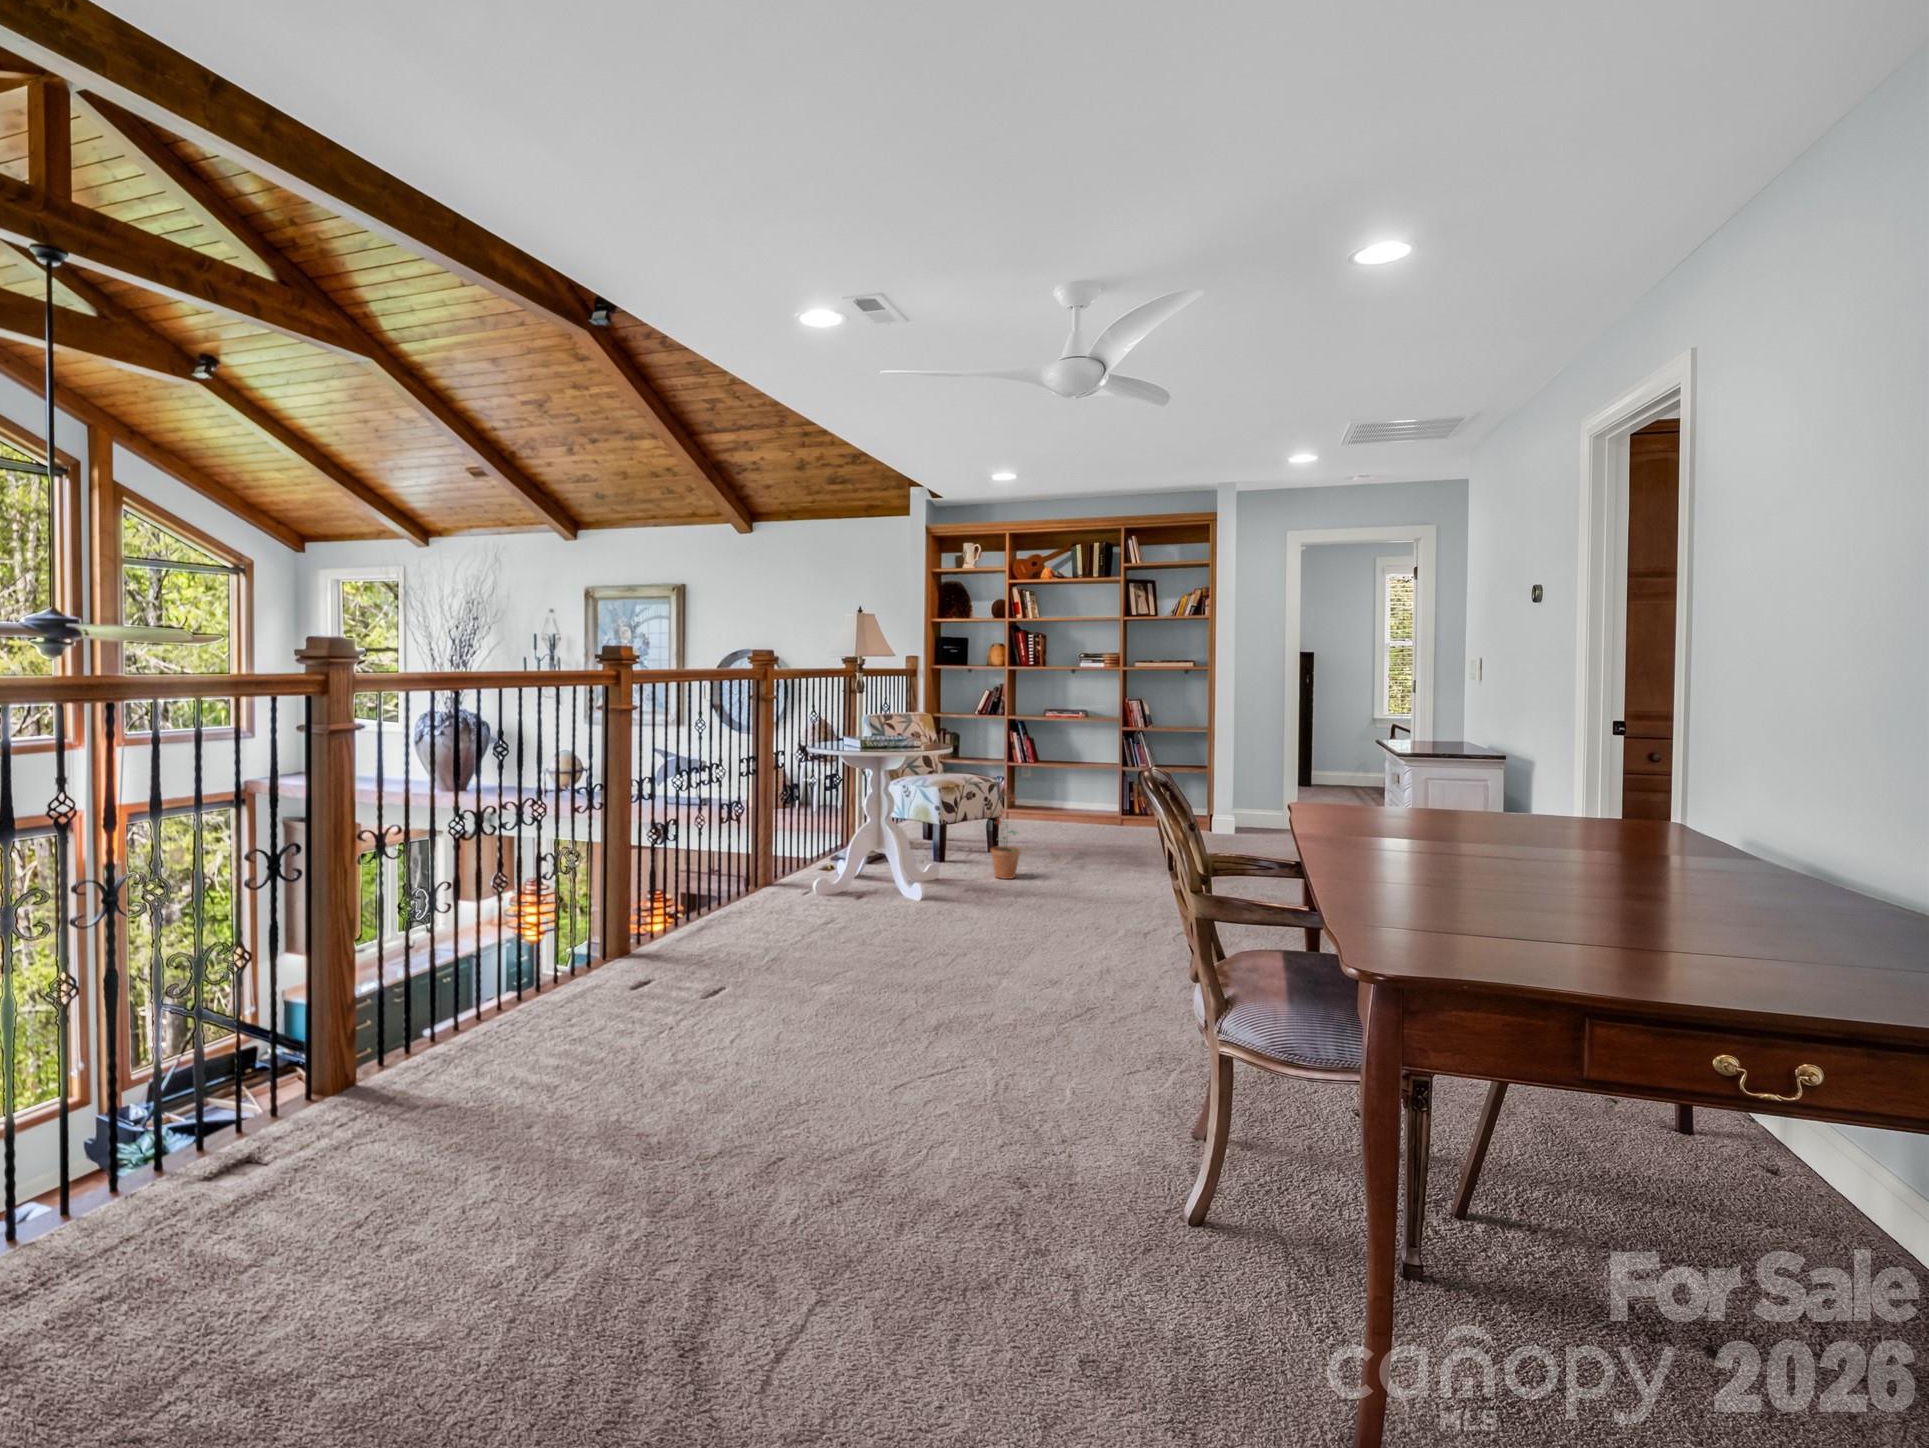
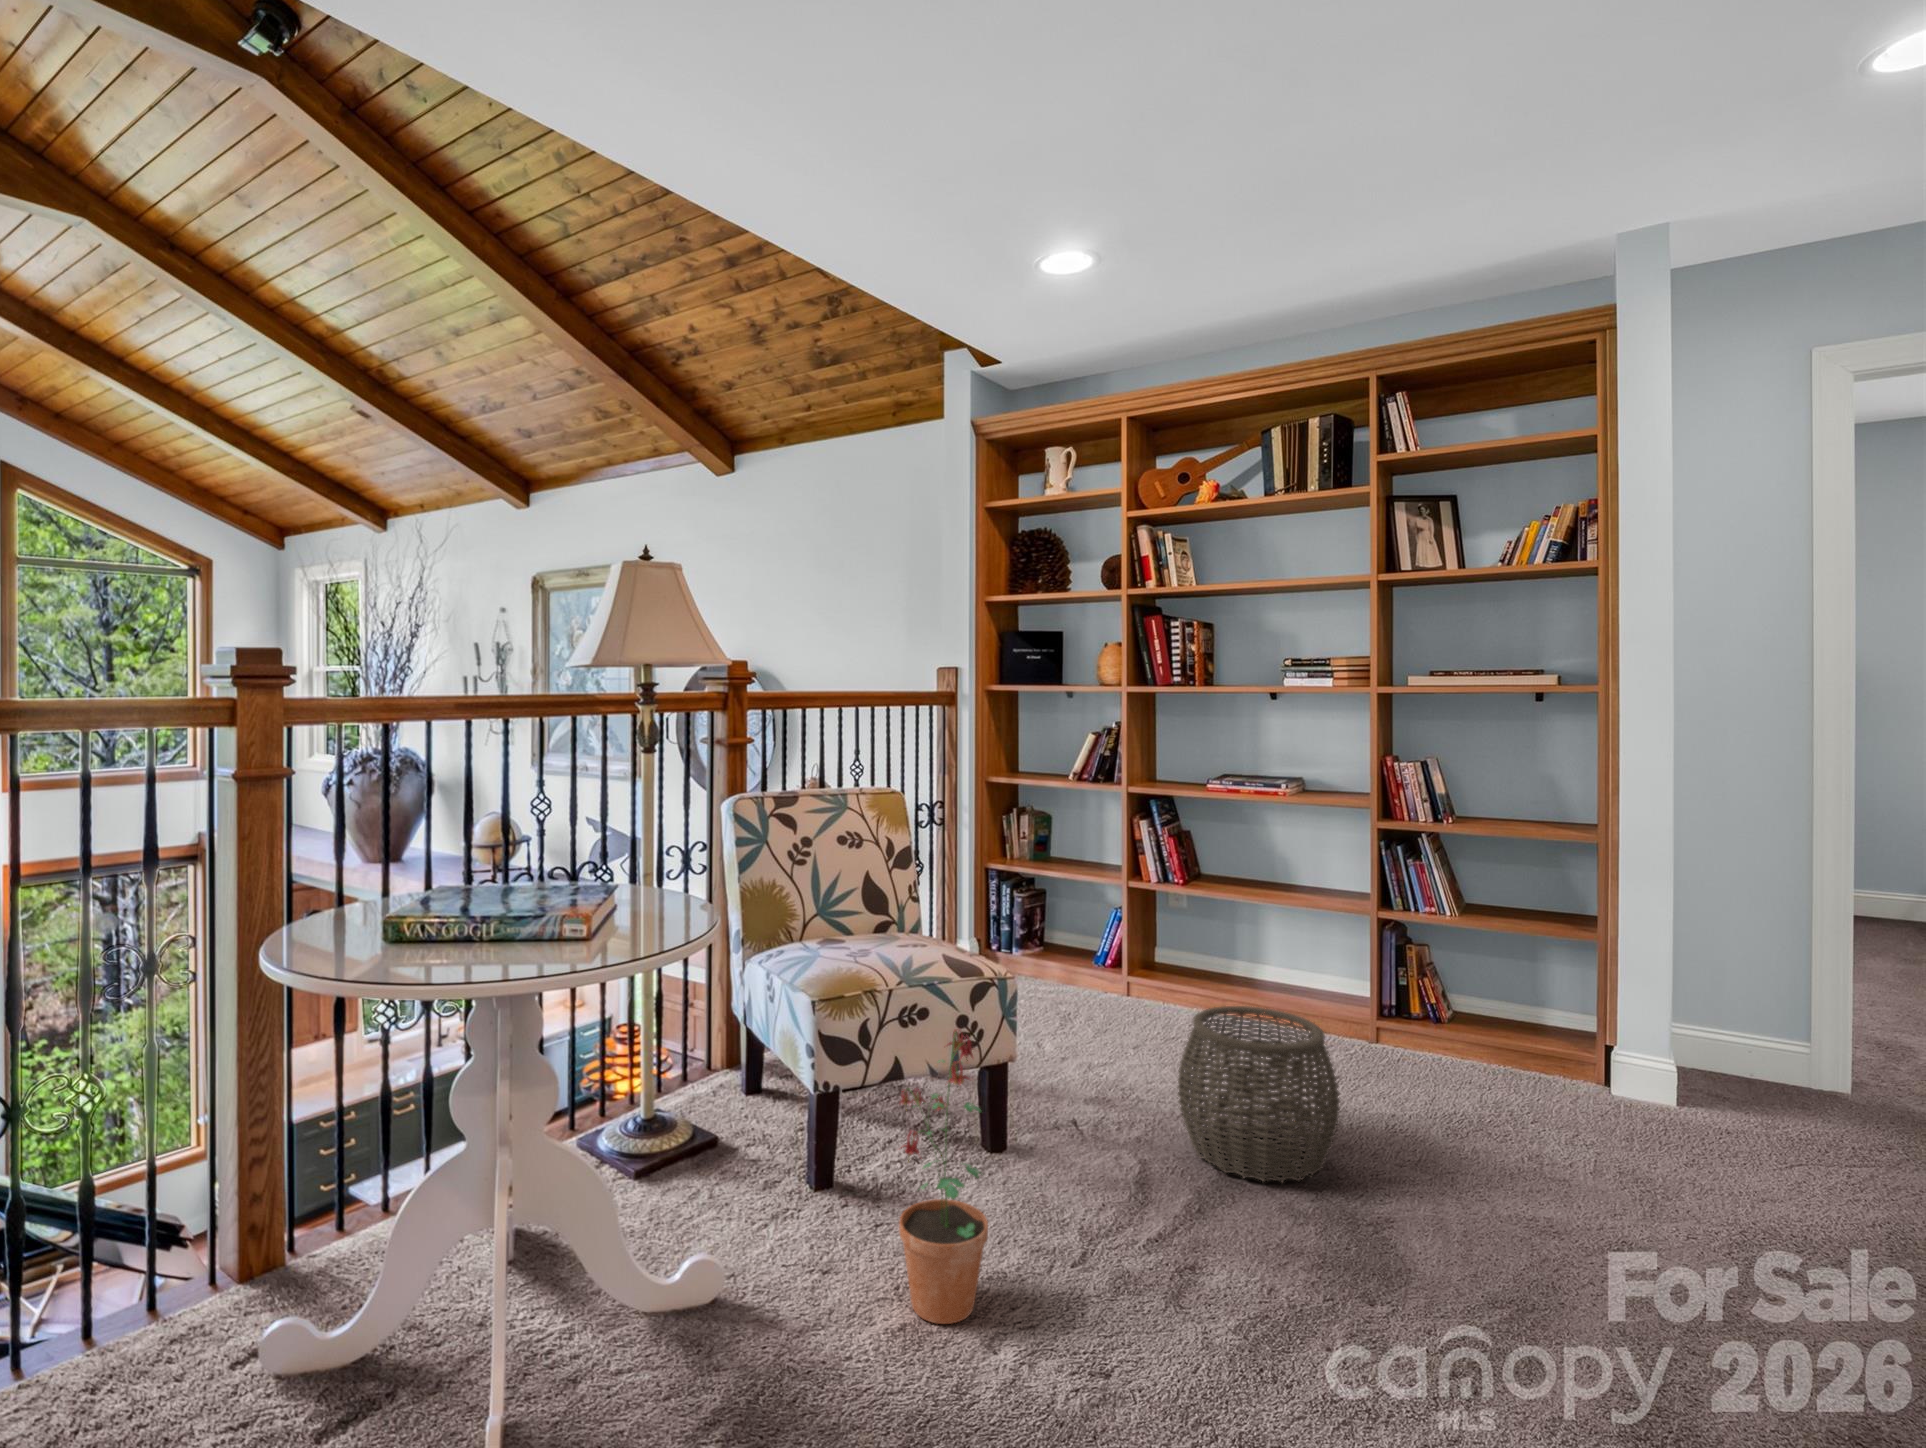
woven basket: none [1057,797,1117,854] -> present [1177,1006,1340,1183]

